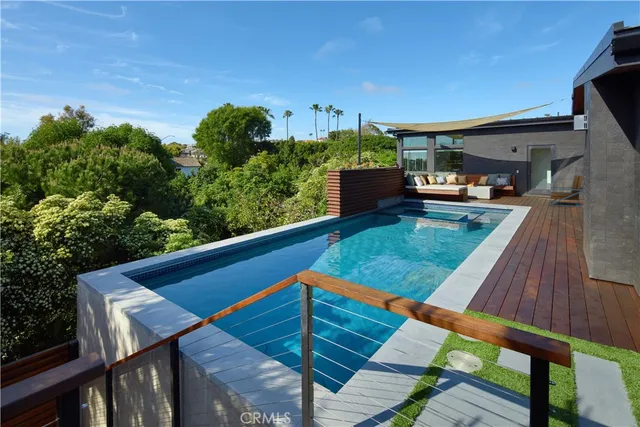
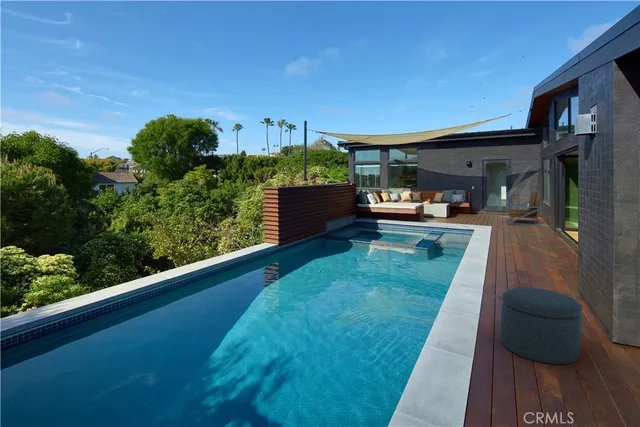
ottoman: none [516,241,574,288] -> present [501,287,582,364]

